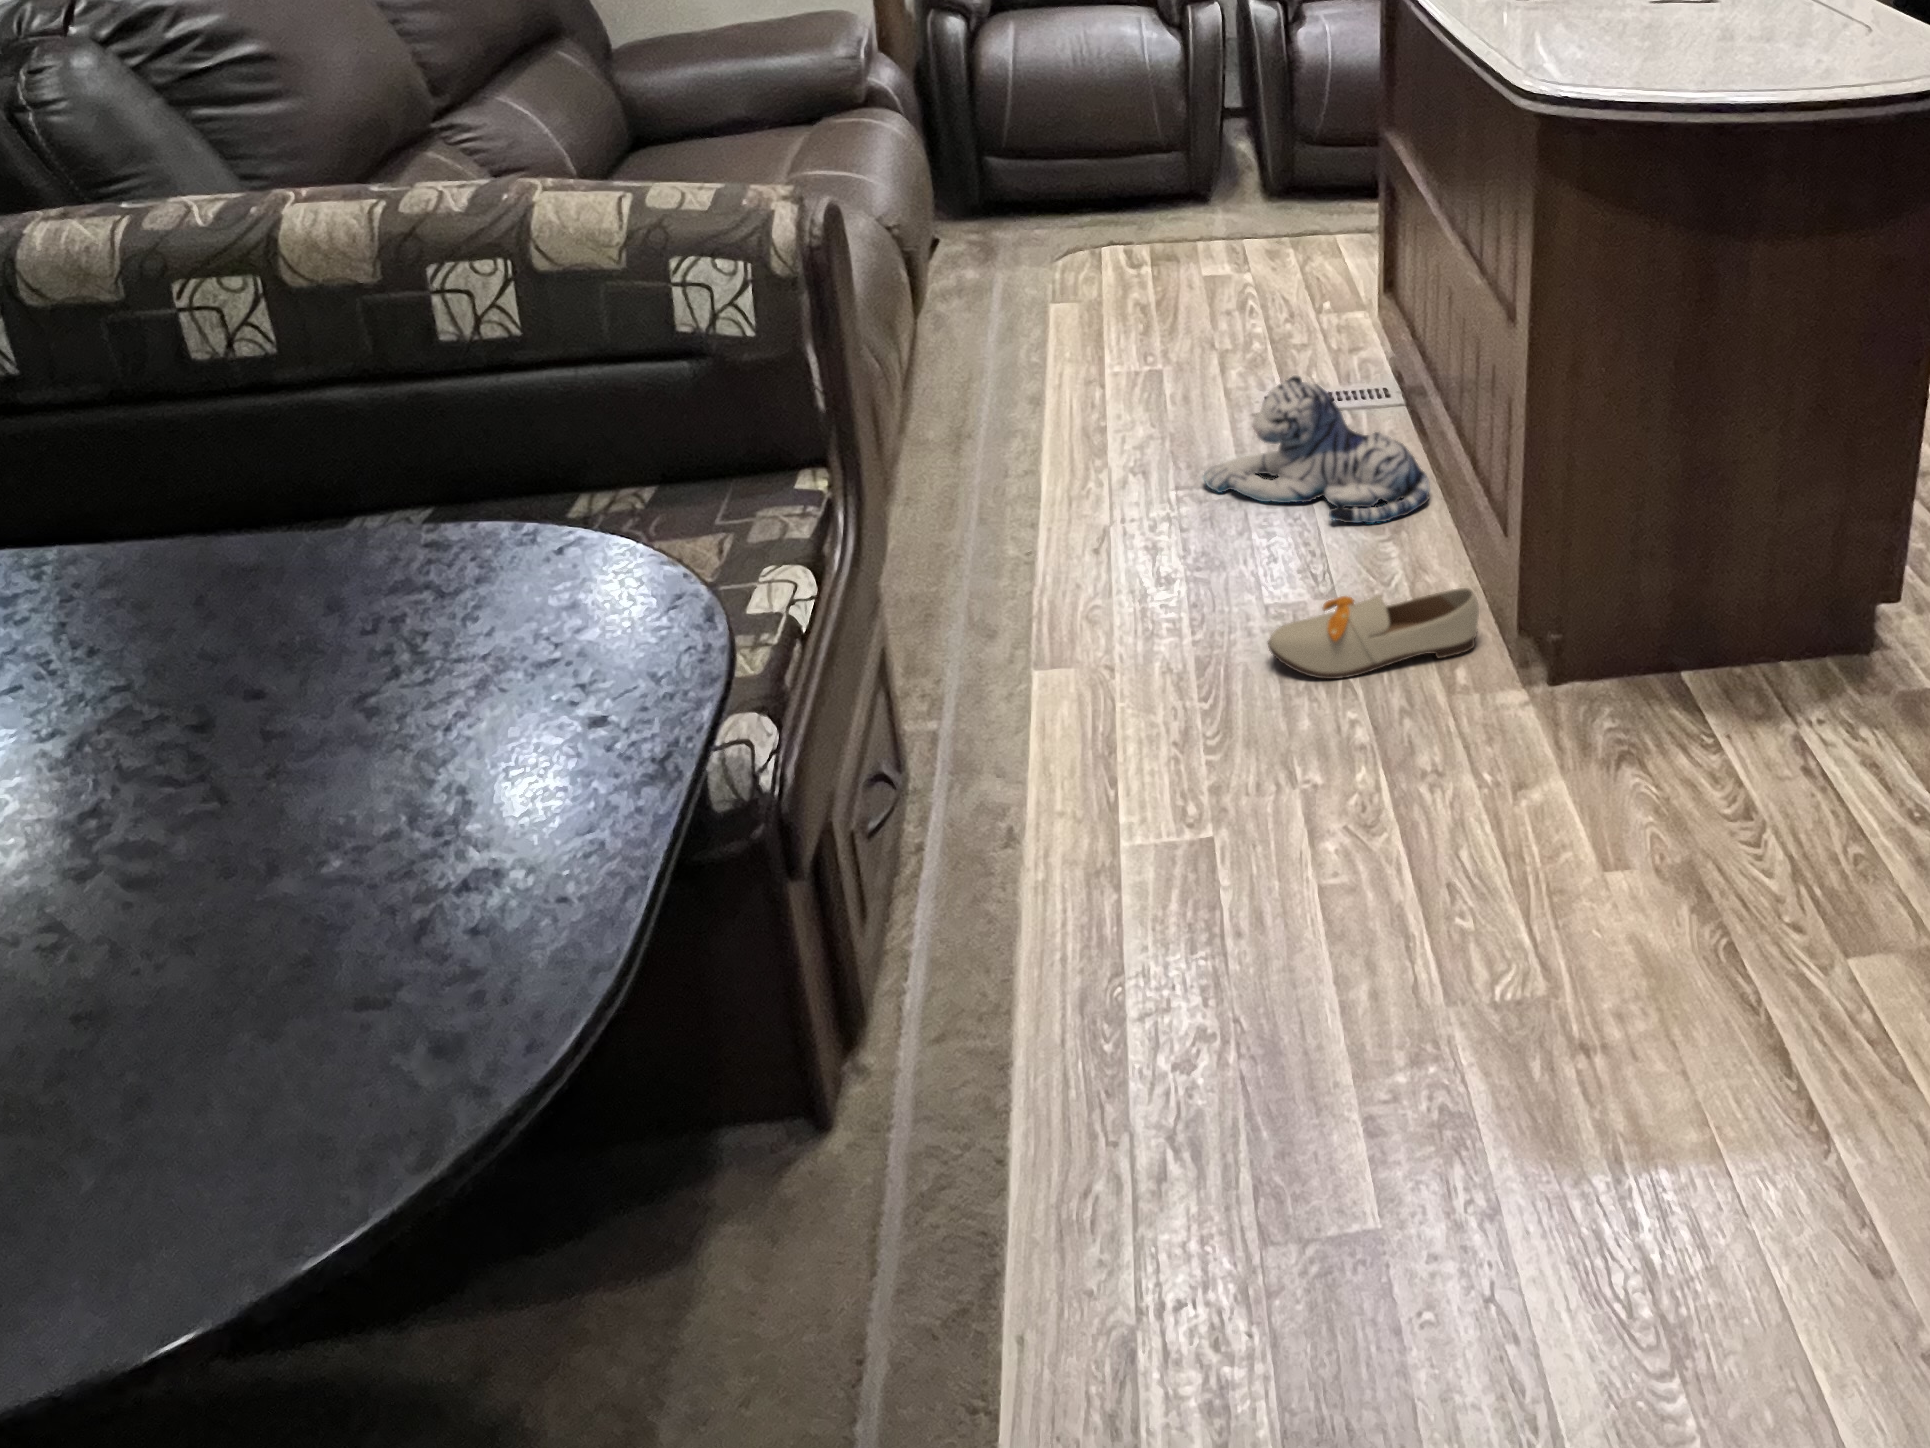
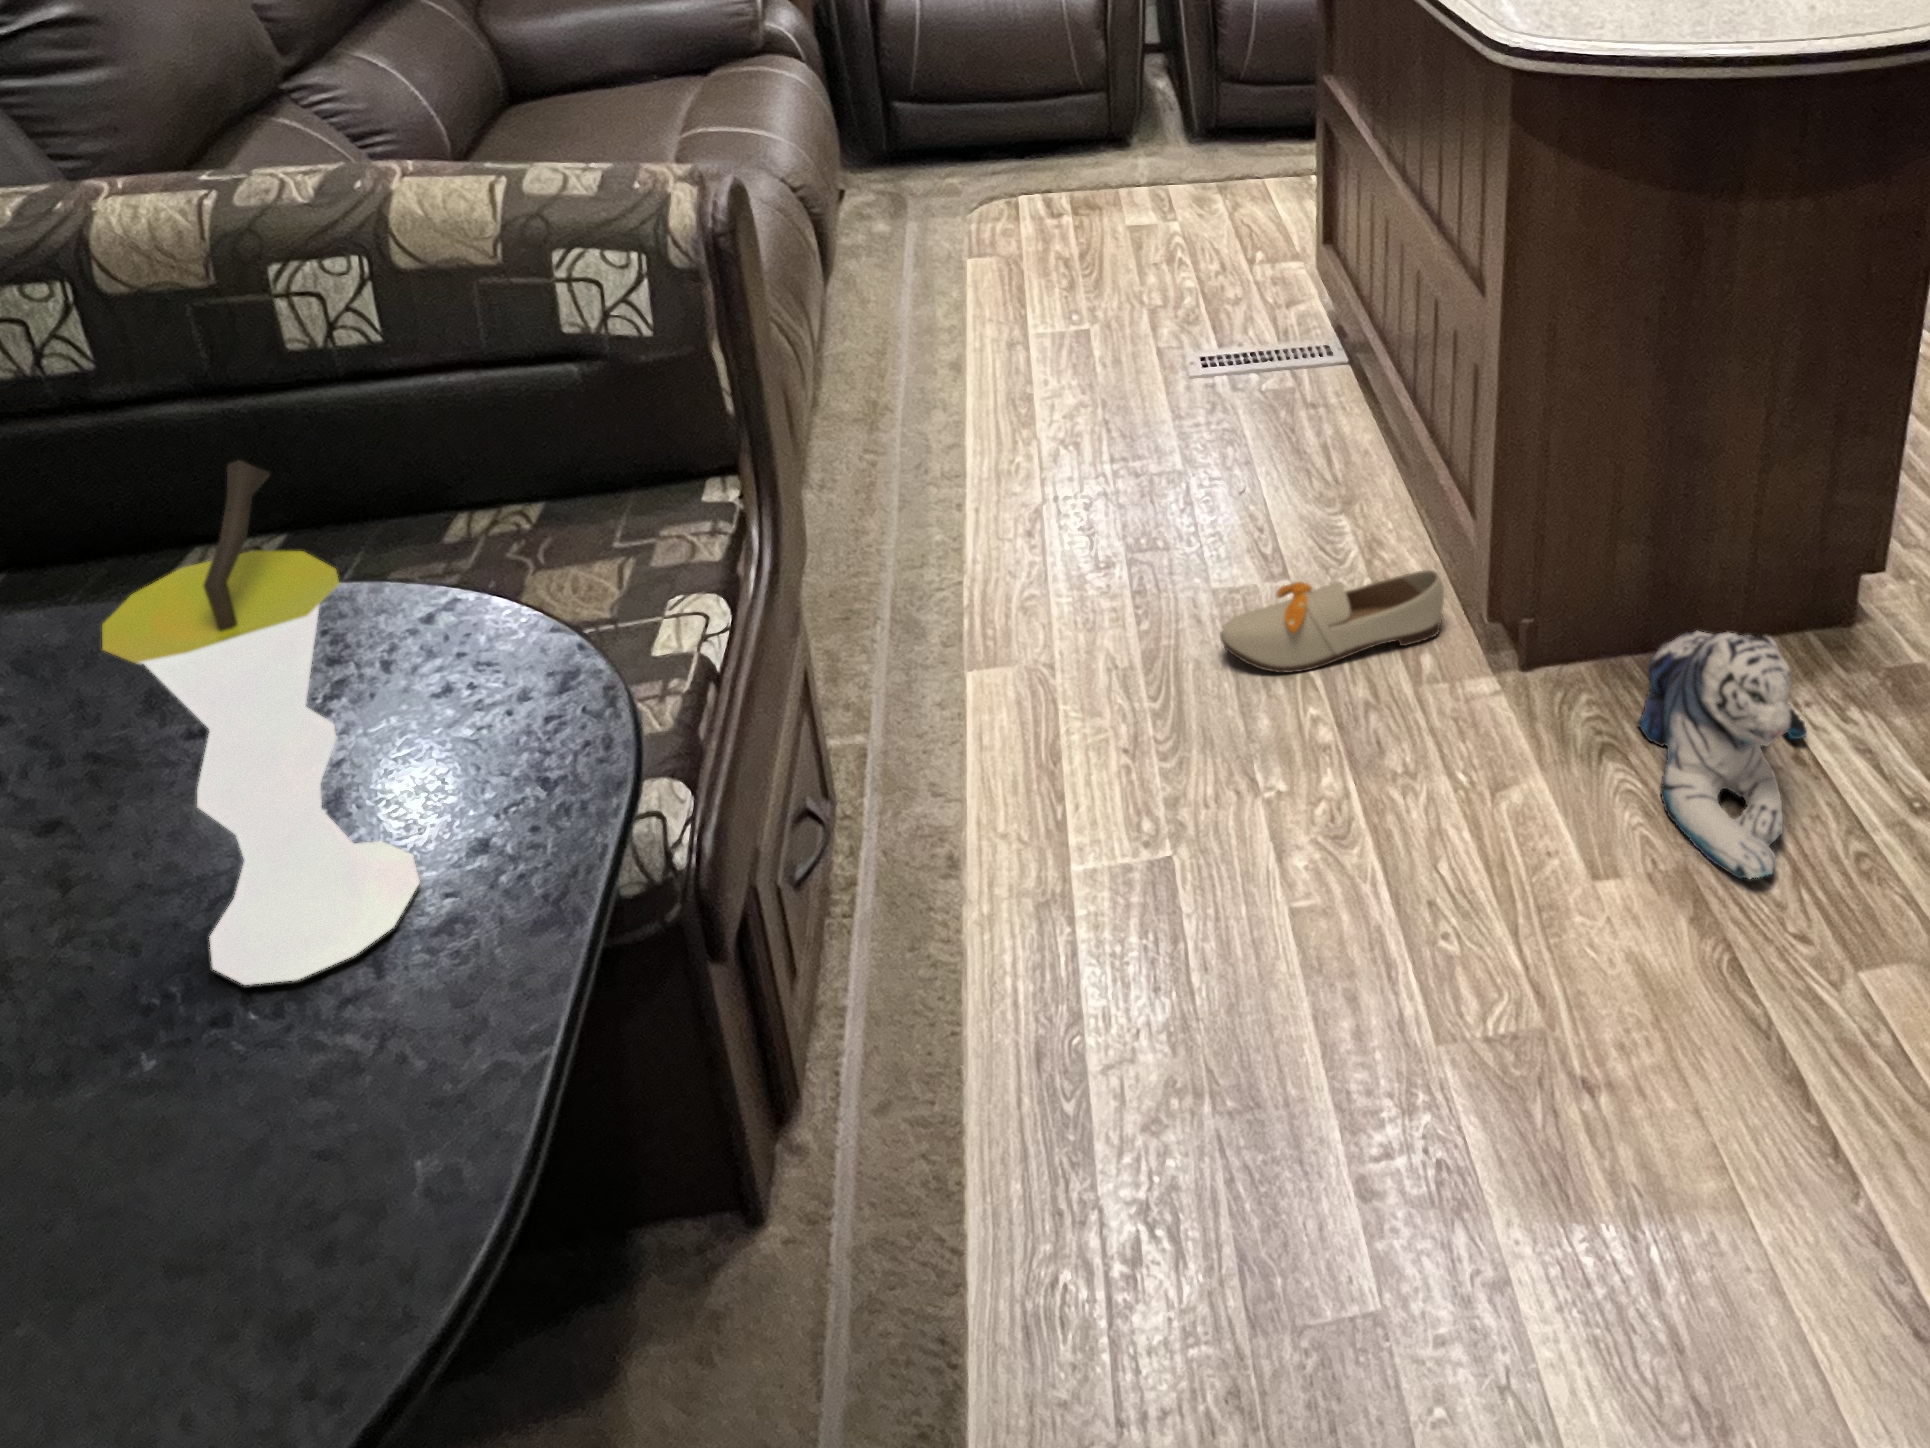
plush toy: present [1203,375,1430,523] -> present [1638,631,1807,879]
vase: none [310,381,548,810] -> present [102,460,419,985]

